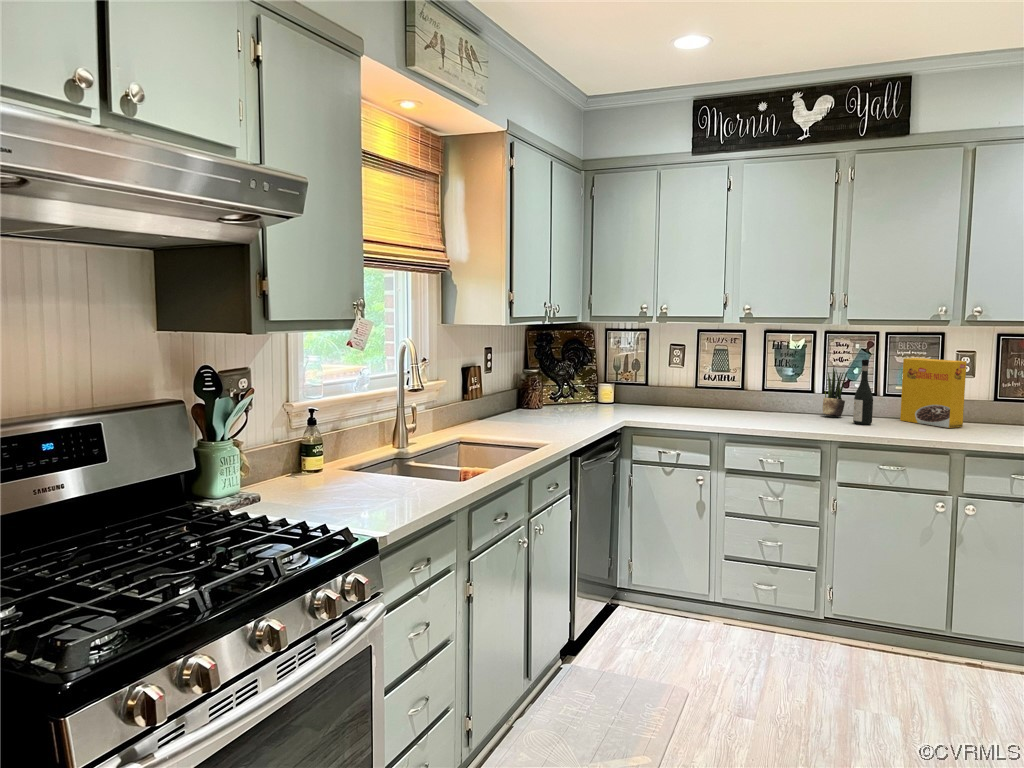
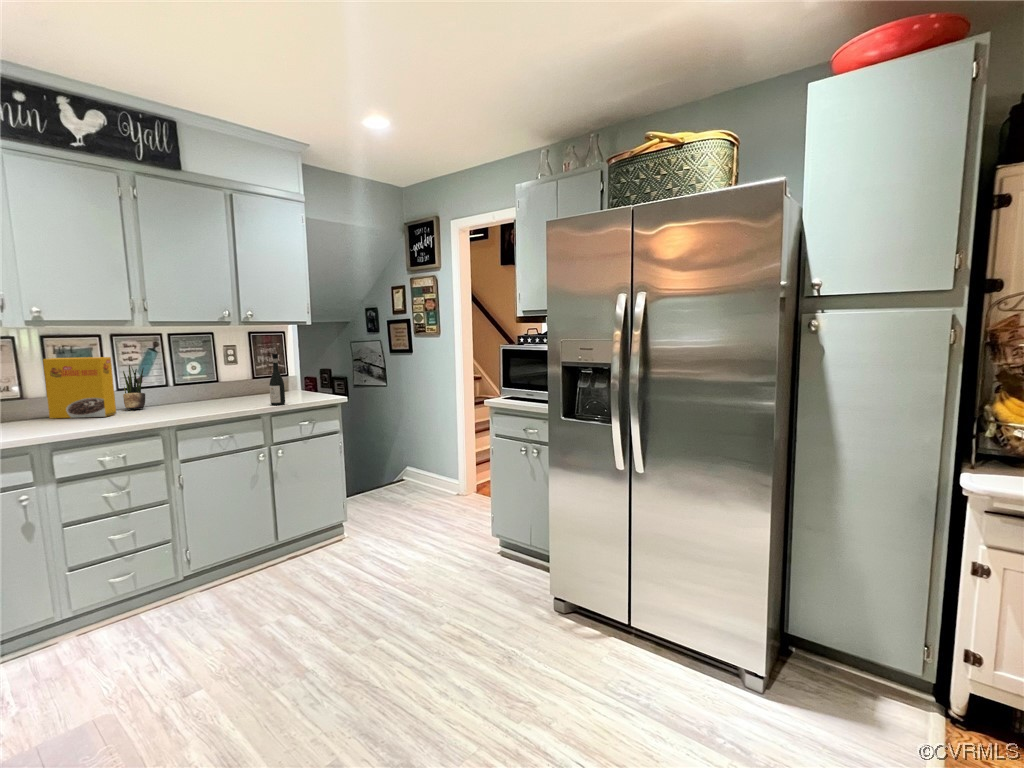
cereal box: present [900,358,966,428] -> present [43,357,116,419]
wine bottle: present [853,359,873,425] -> present [269,354,285,405]

